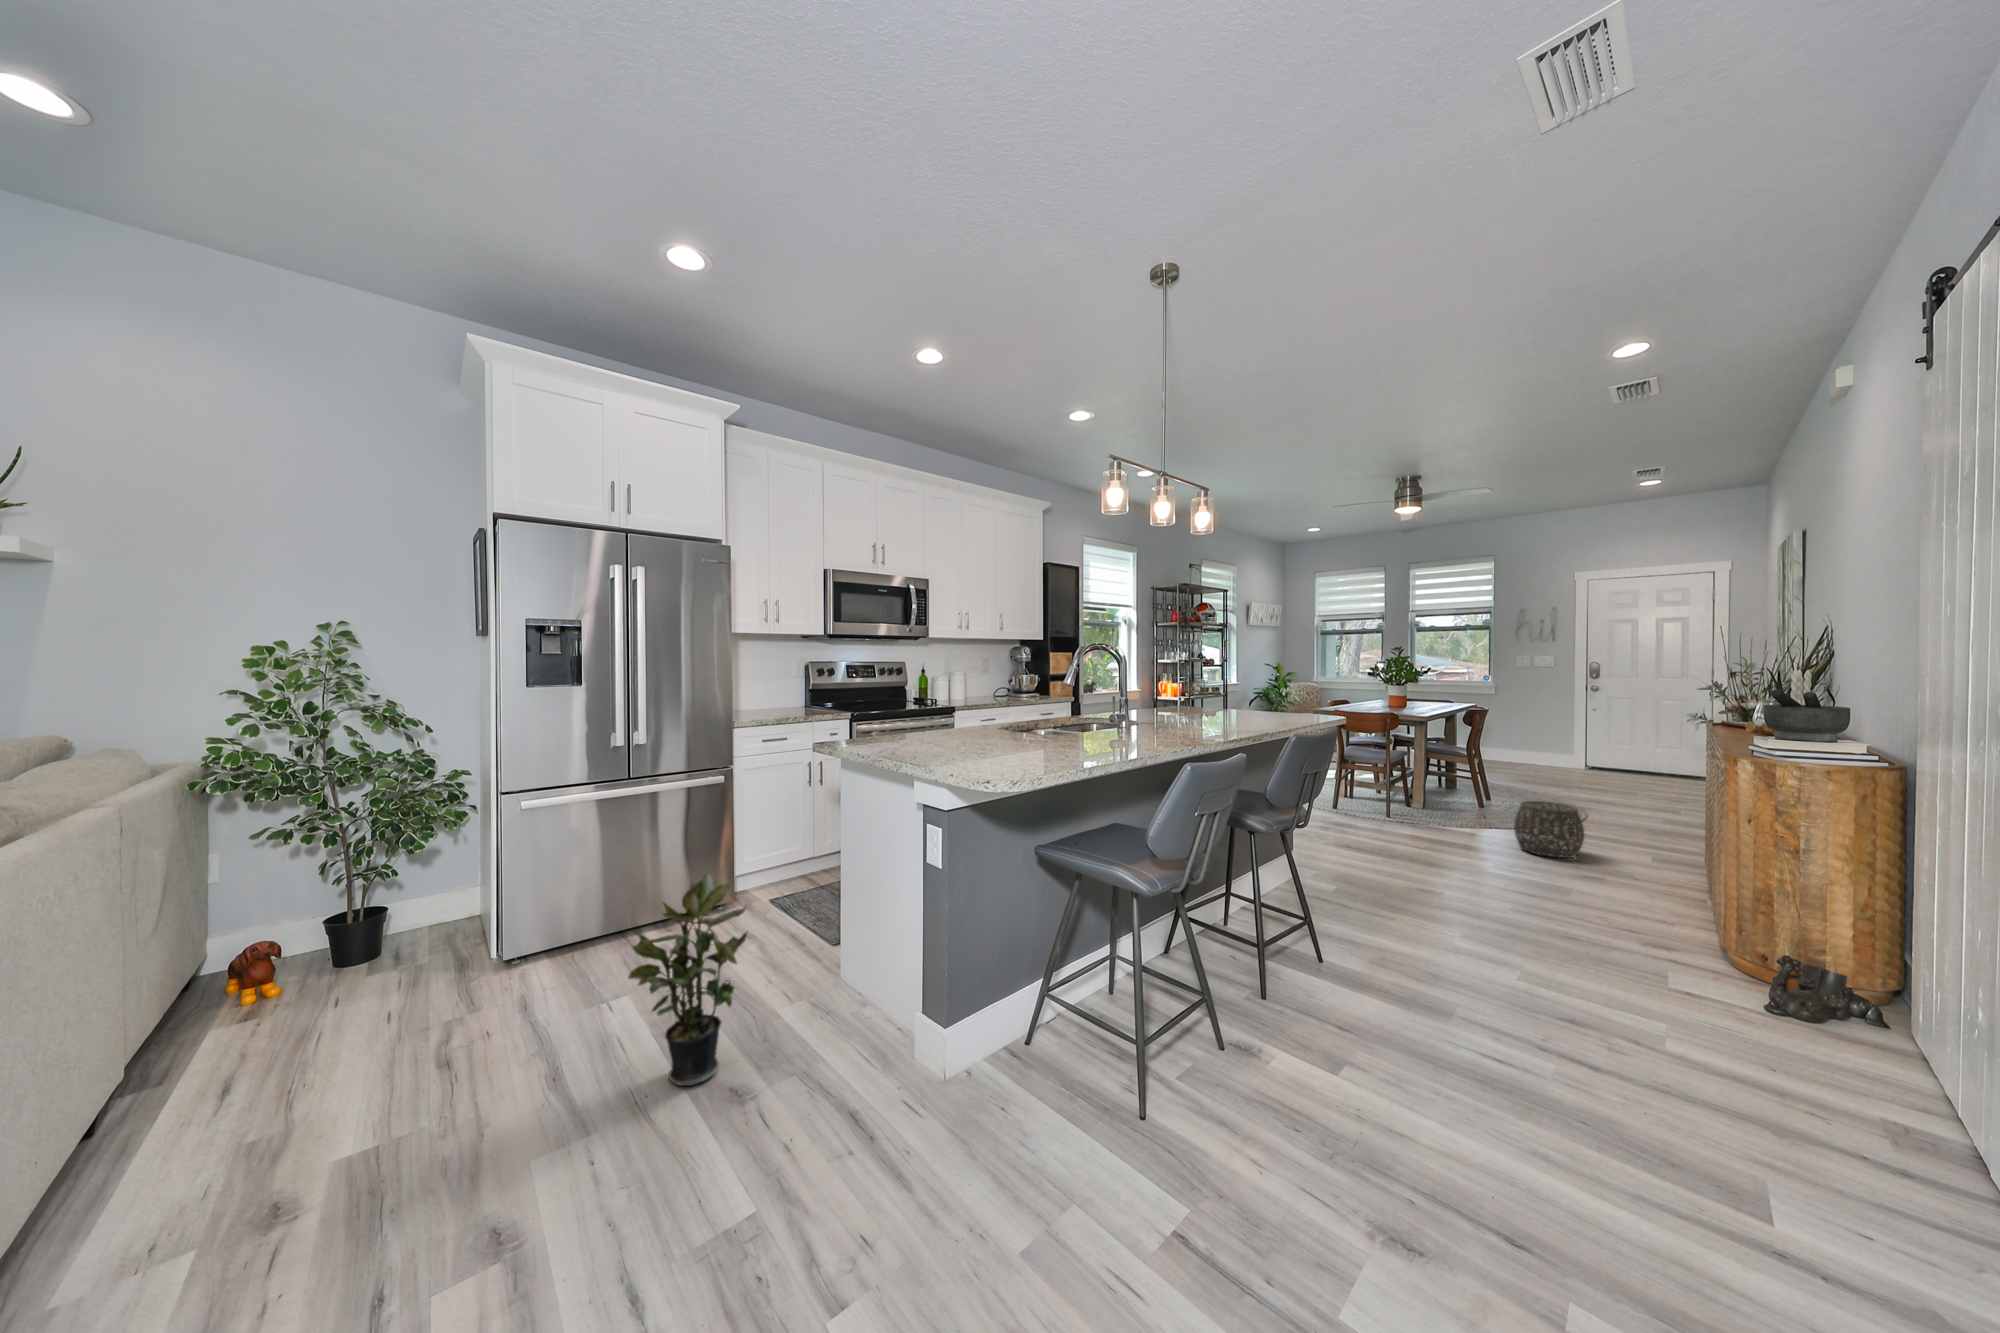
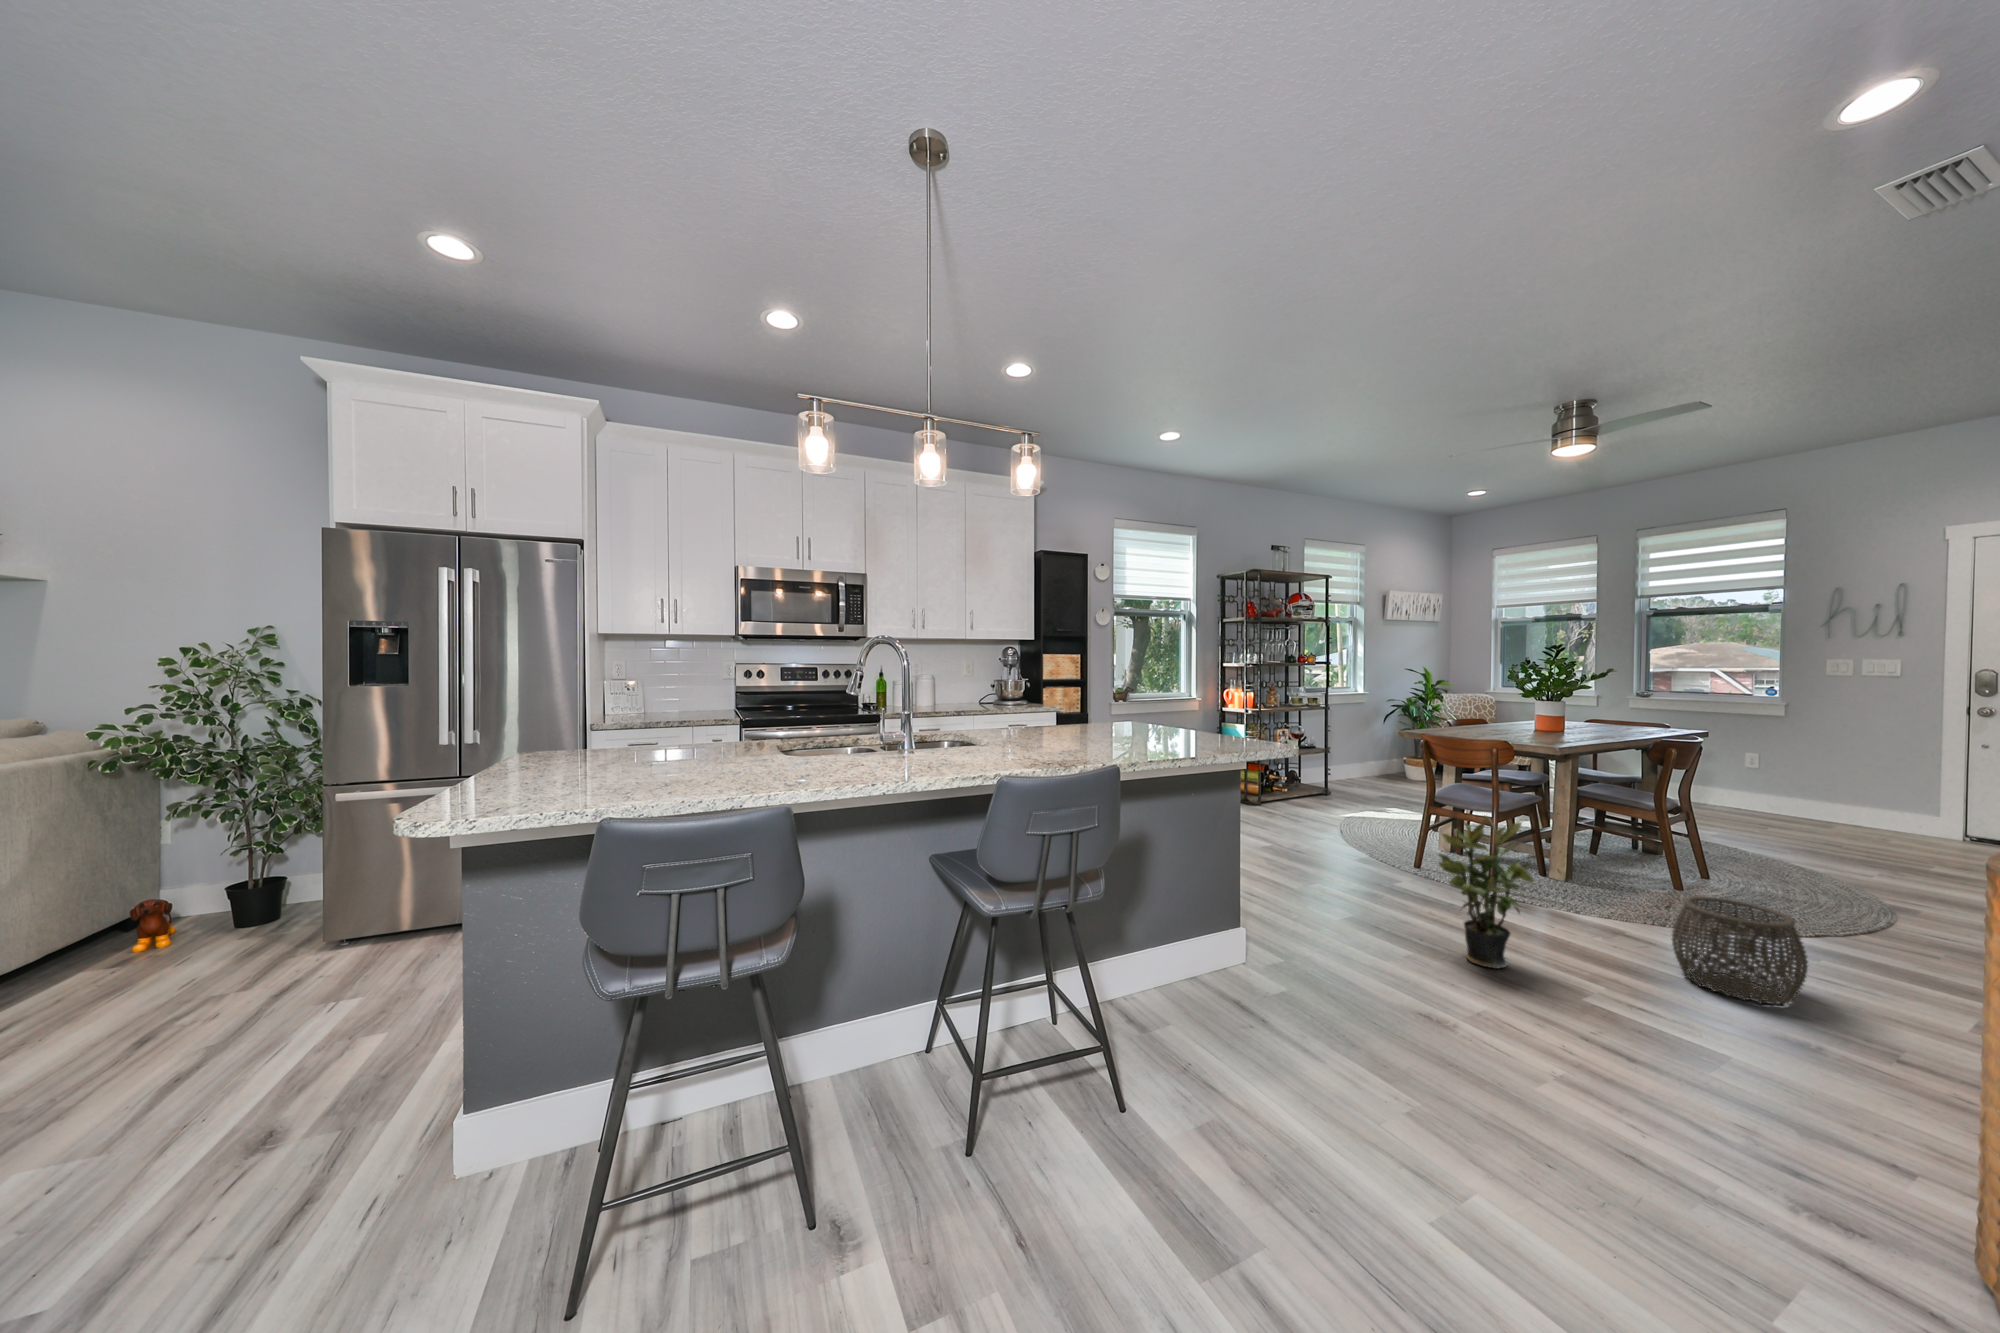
potted plant: present [628,872,747,1086] -> present [1439,817,1534,969]

